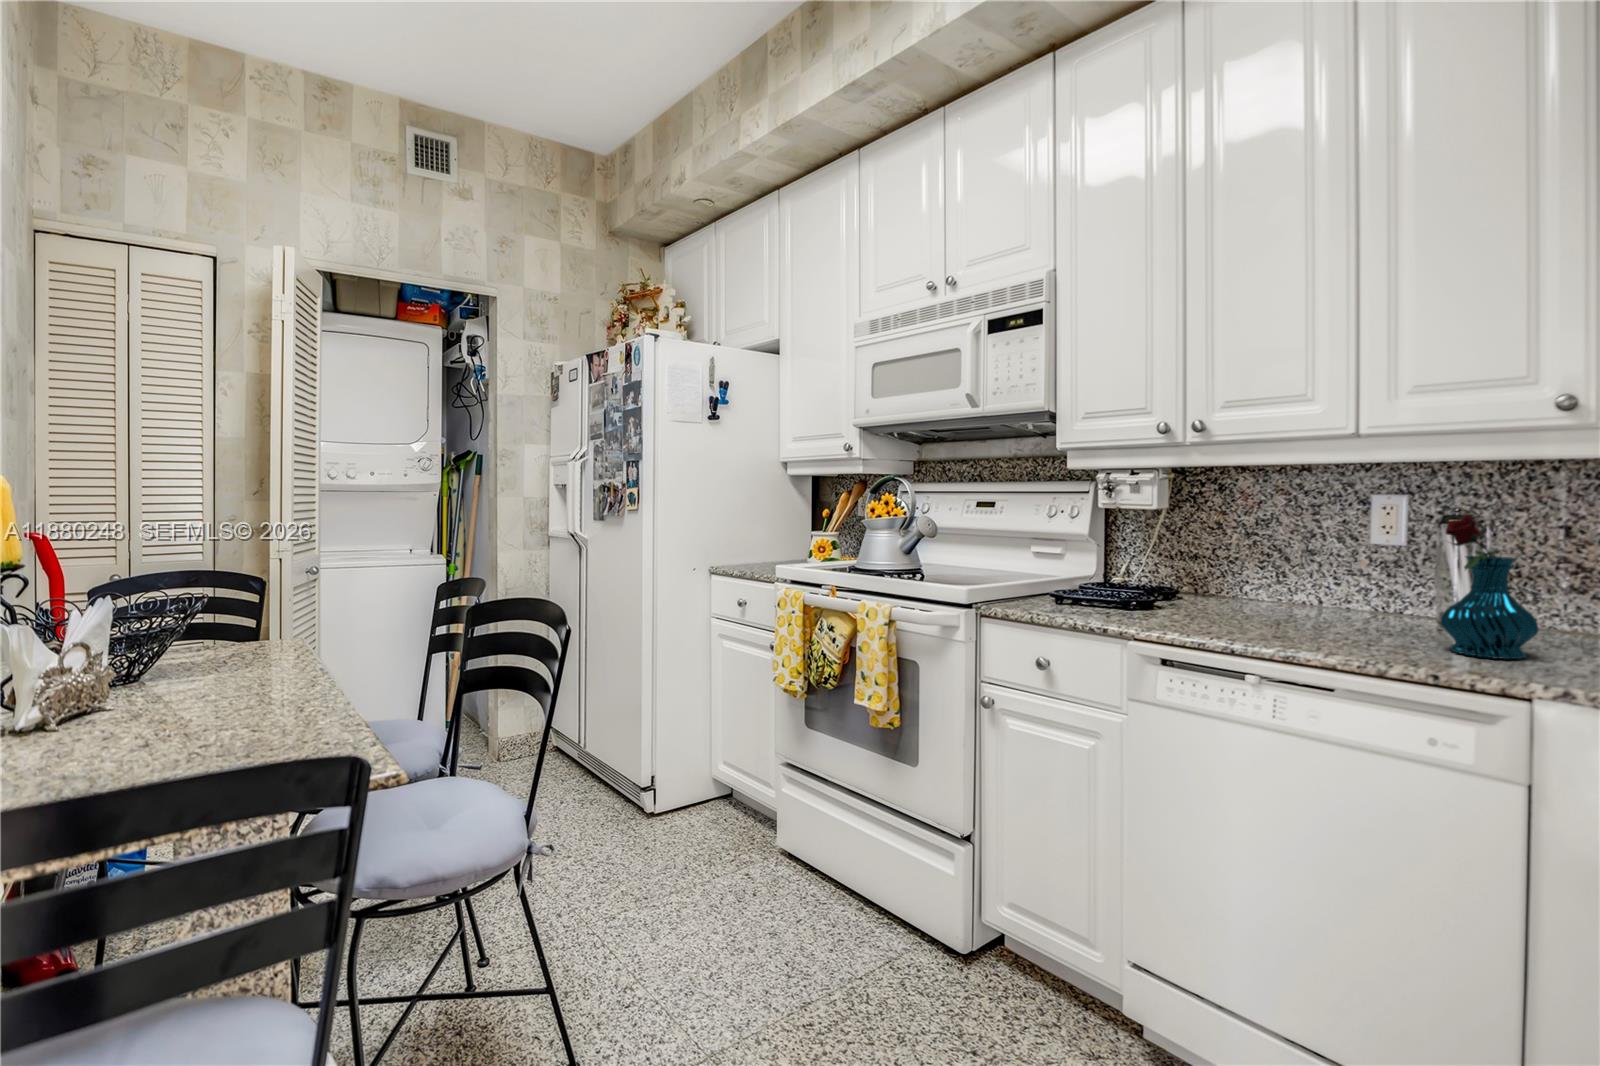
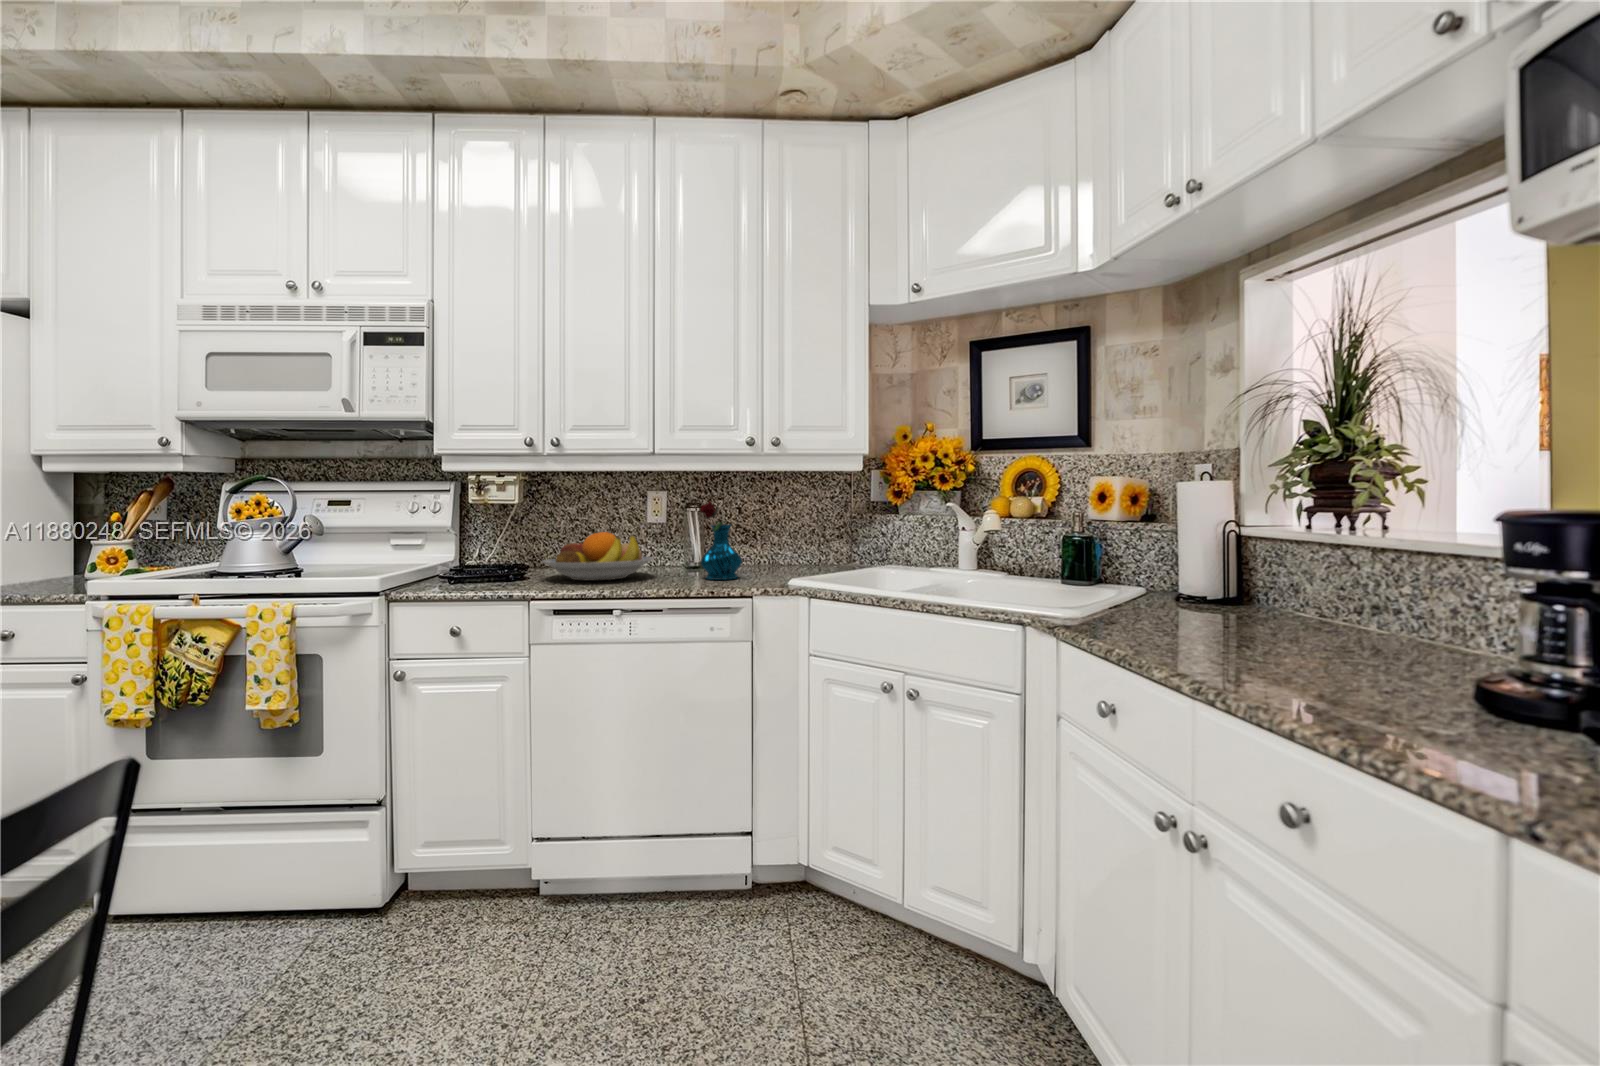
fruit bowl: none [1169,556,1354,629] -> present [542,532,654,580]

